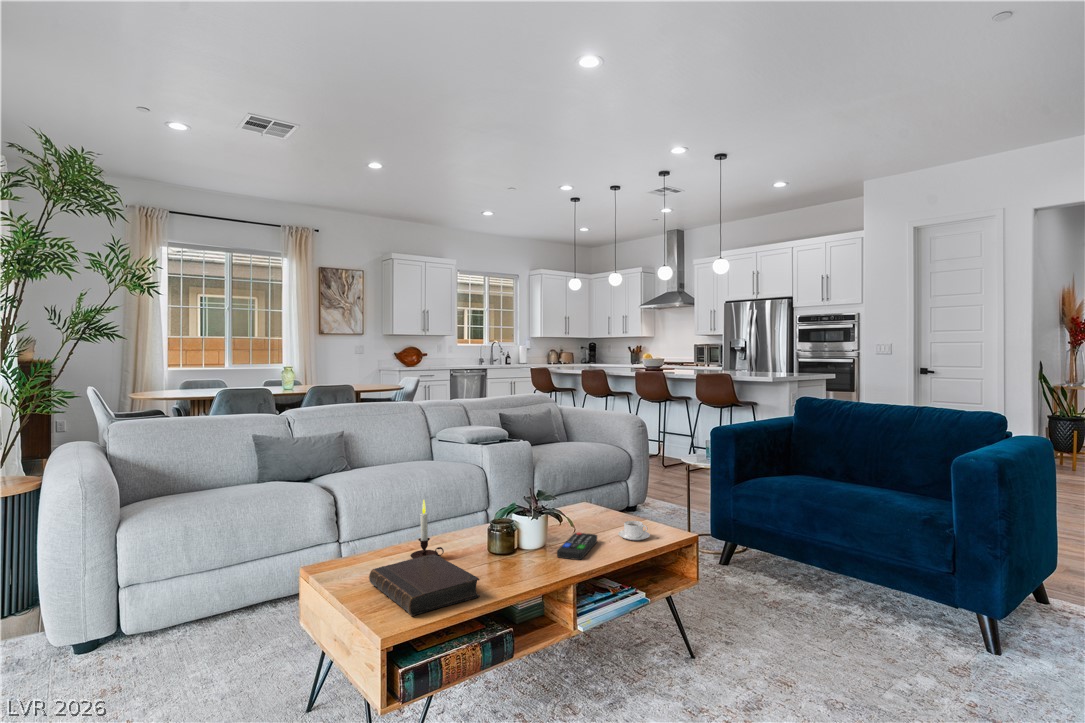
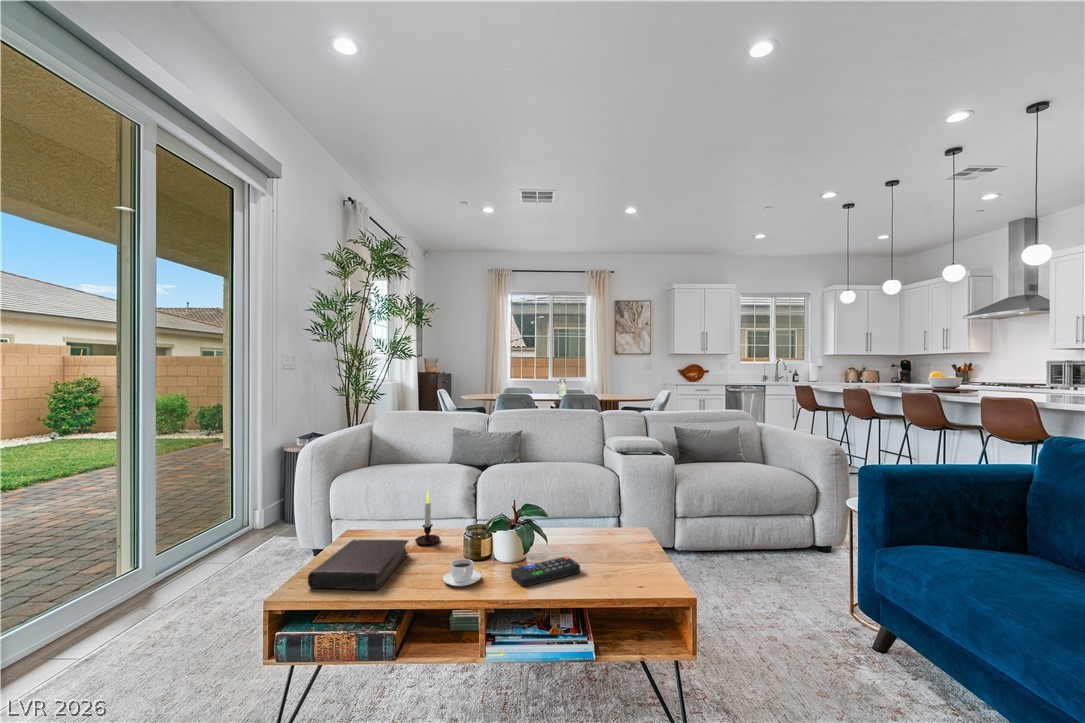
coffee cup: present [618,521,650,540] -> present [443,559,481,586]

